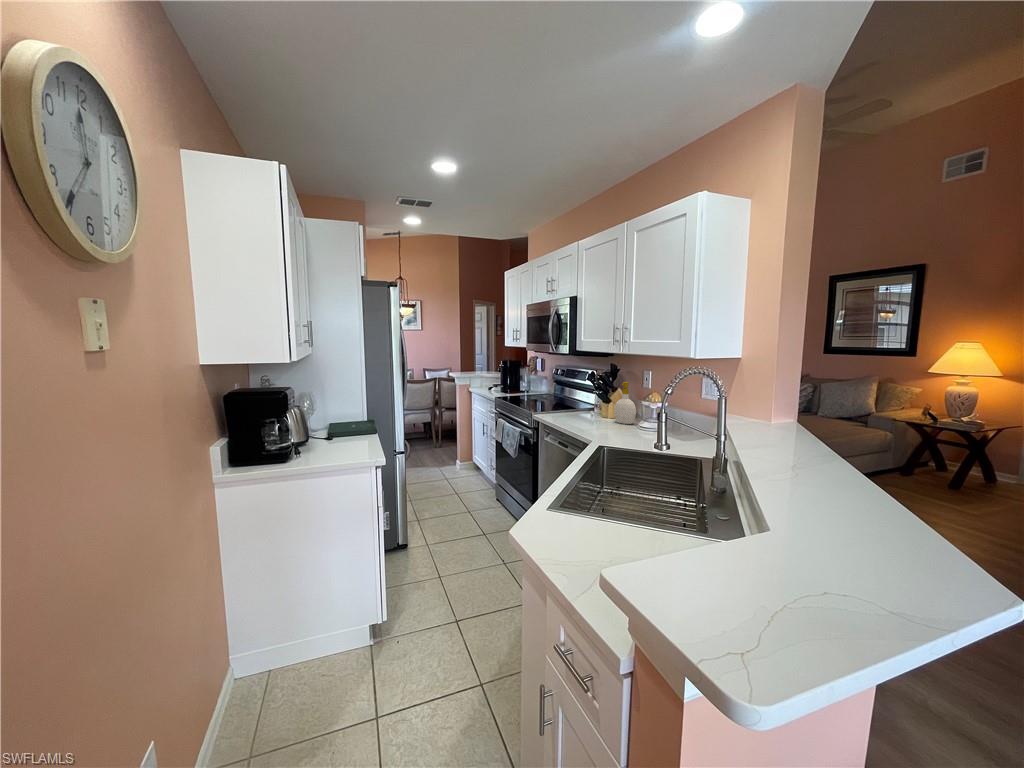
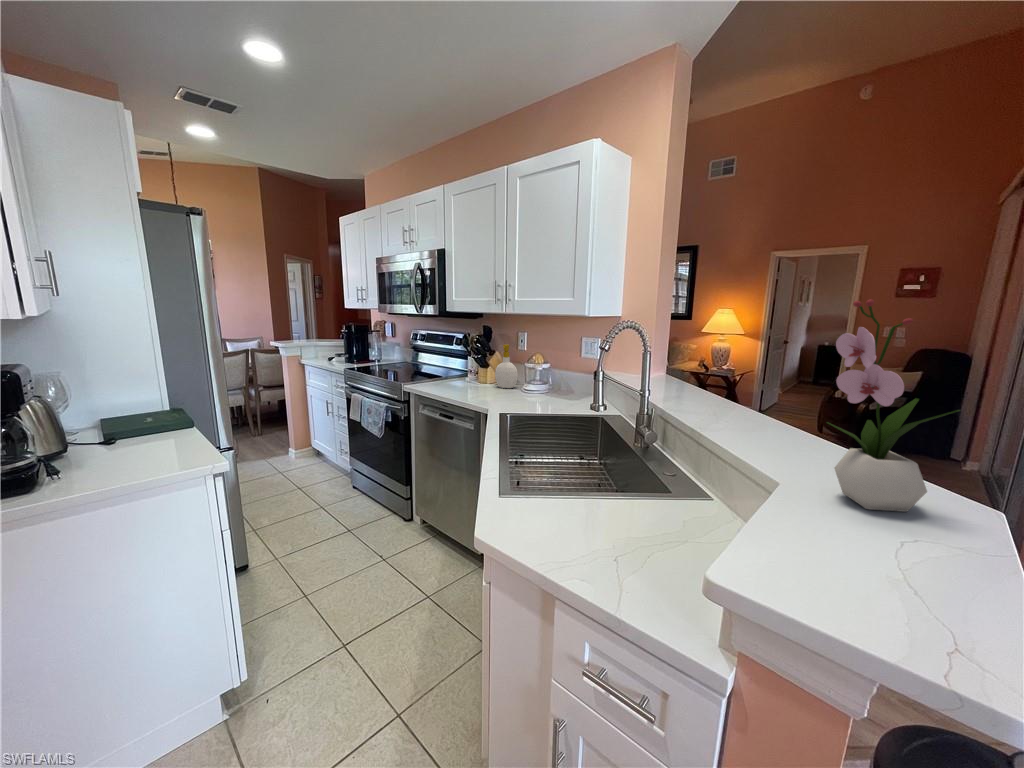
flower arrangement: none [810,356,931,580] -> present [827,299,960,512]

